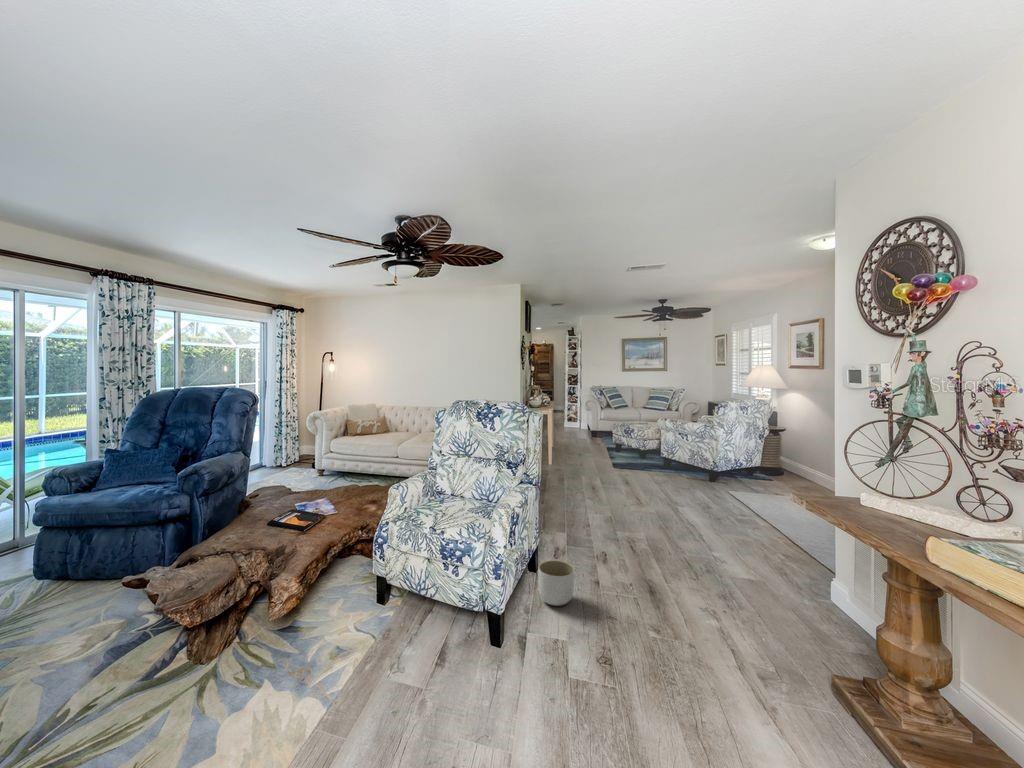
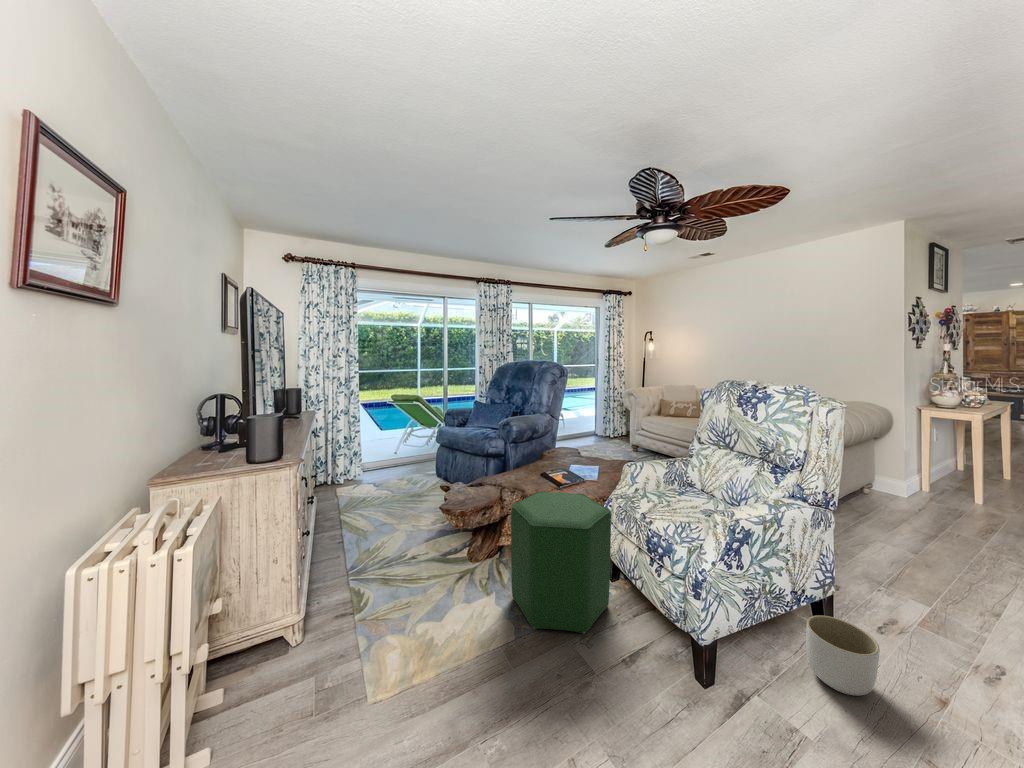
ottoman: none [292,528,399,685] -> present [511,492,611,634]

